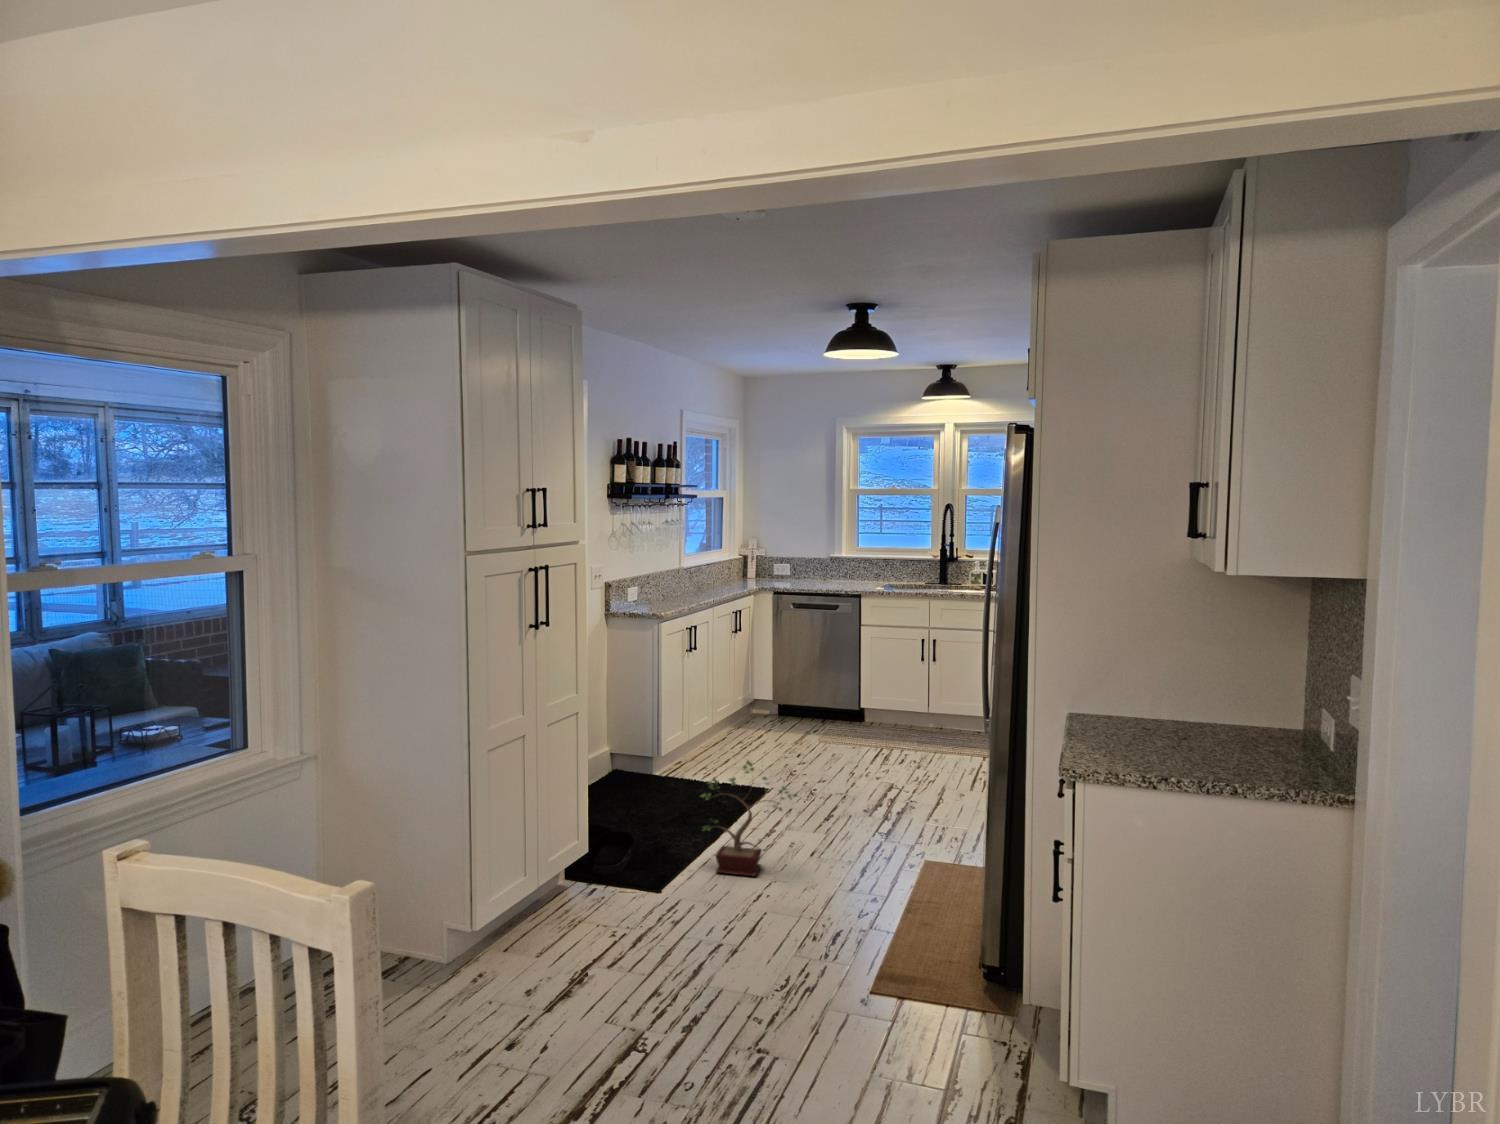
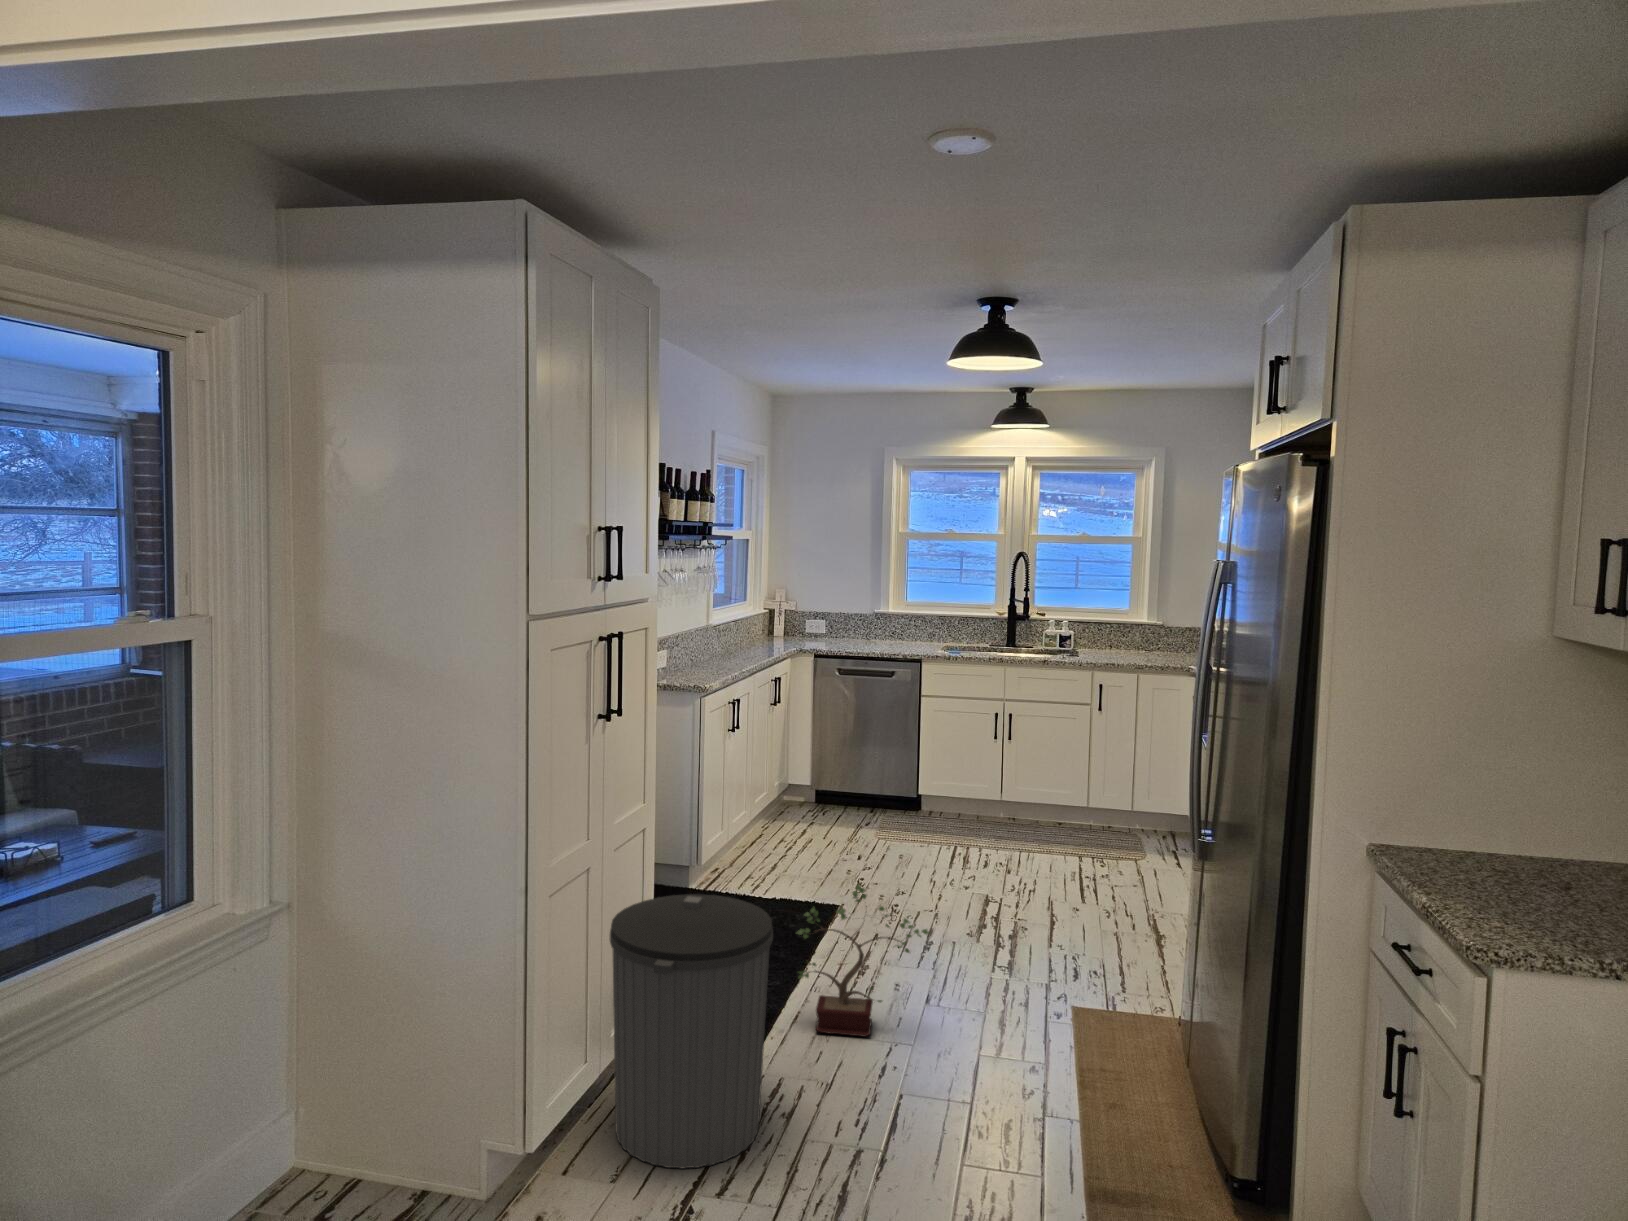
trash can: none [539,758,659,951] -> present [610,894,773,1168]

